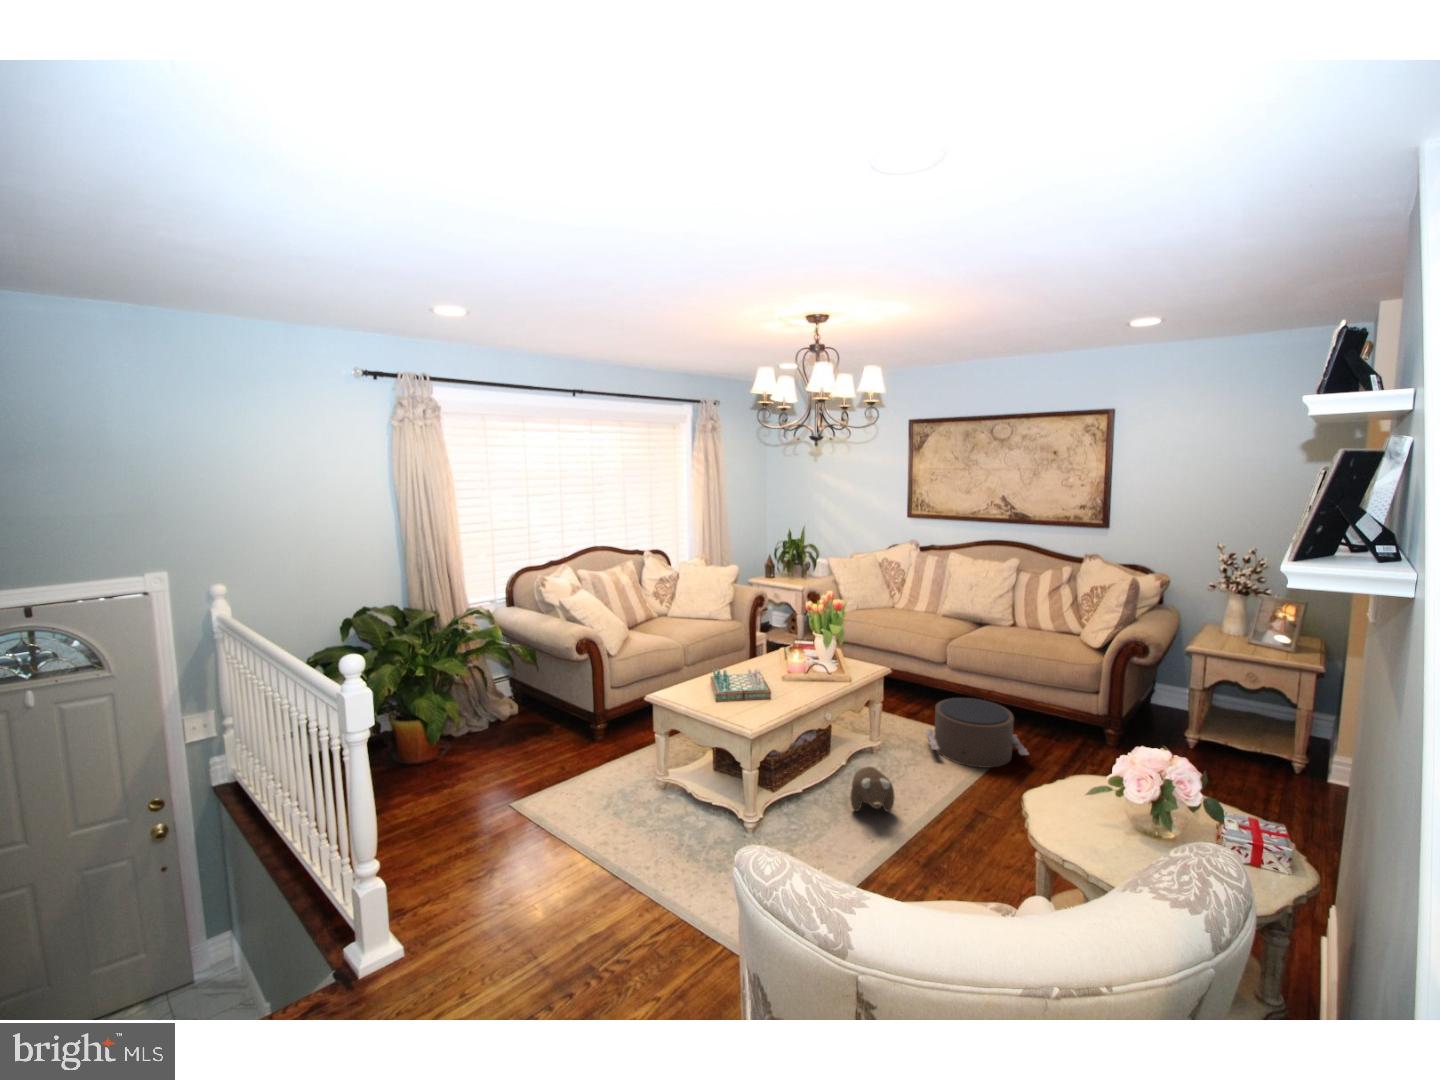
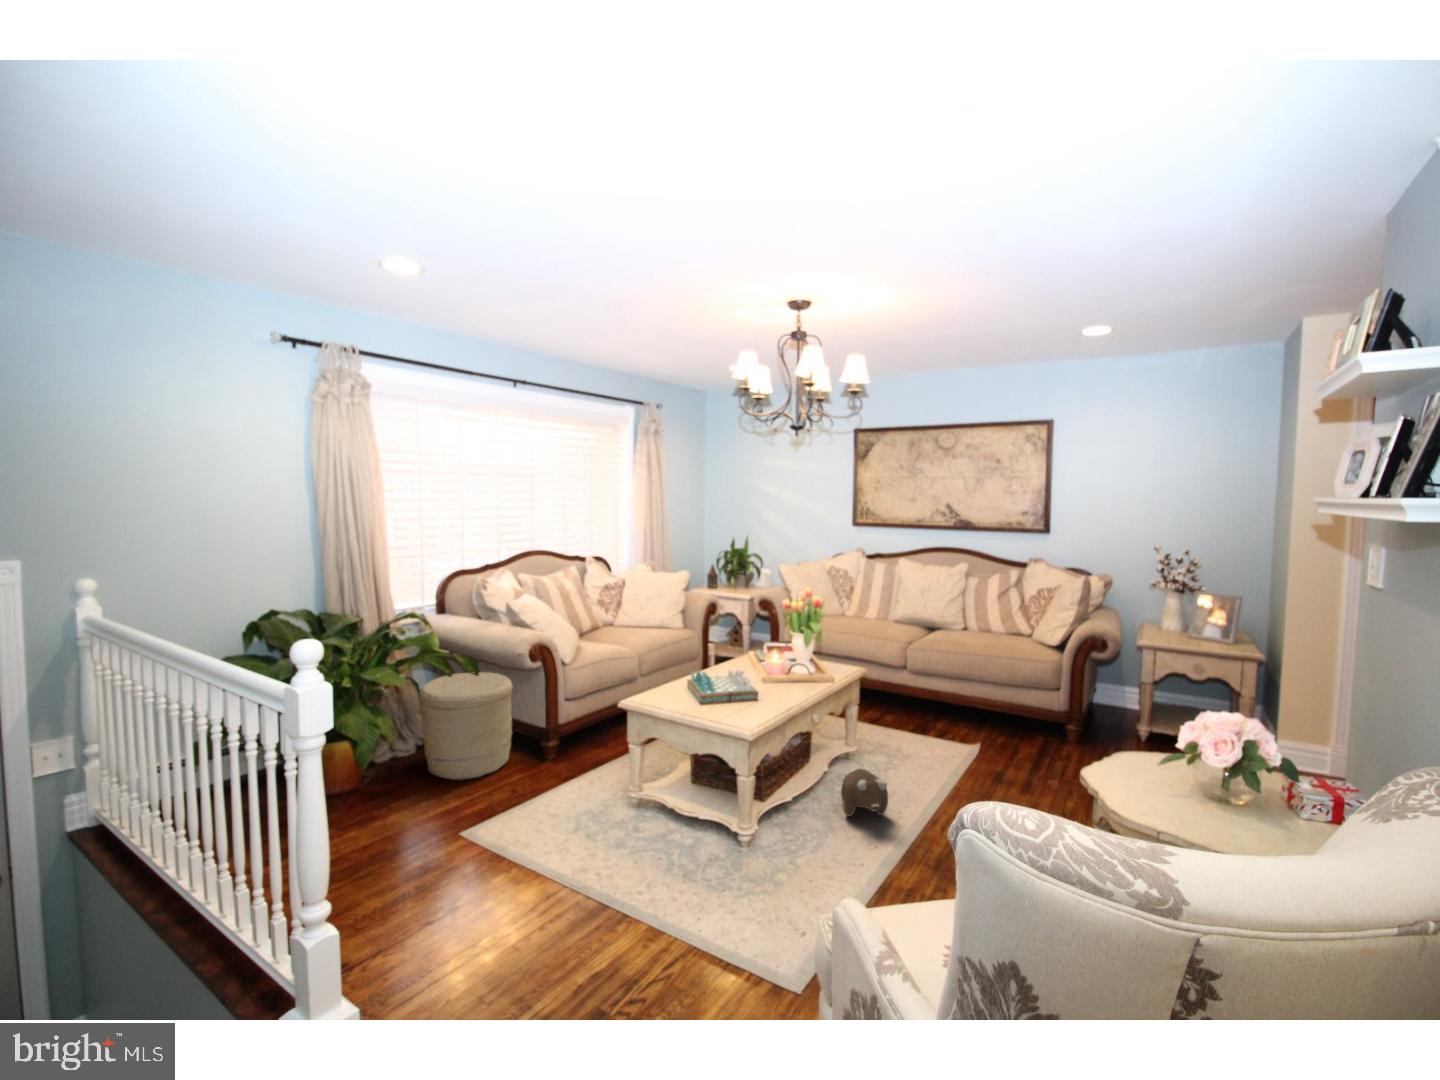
woven basket: none [484,660,565,755] -> present [419,672,512,780]
pouf: present [926,698,1028,768] -> none [896,699,1002,767]

